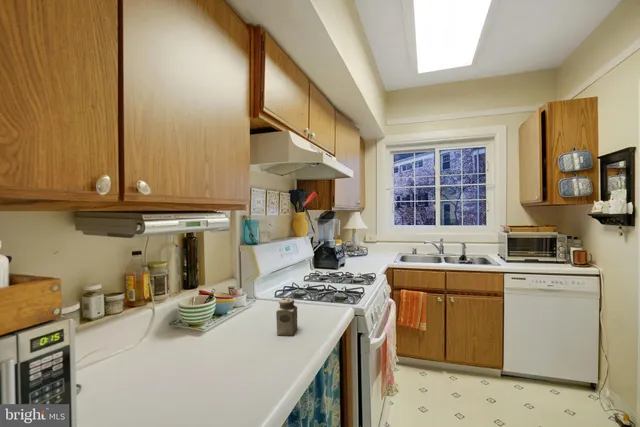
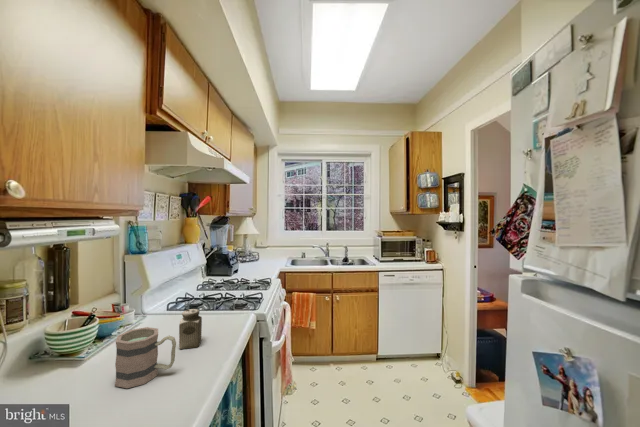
mug: none [220,310,269,364] -> present [115,327,176,388]

